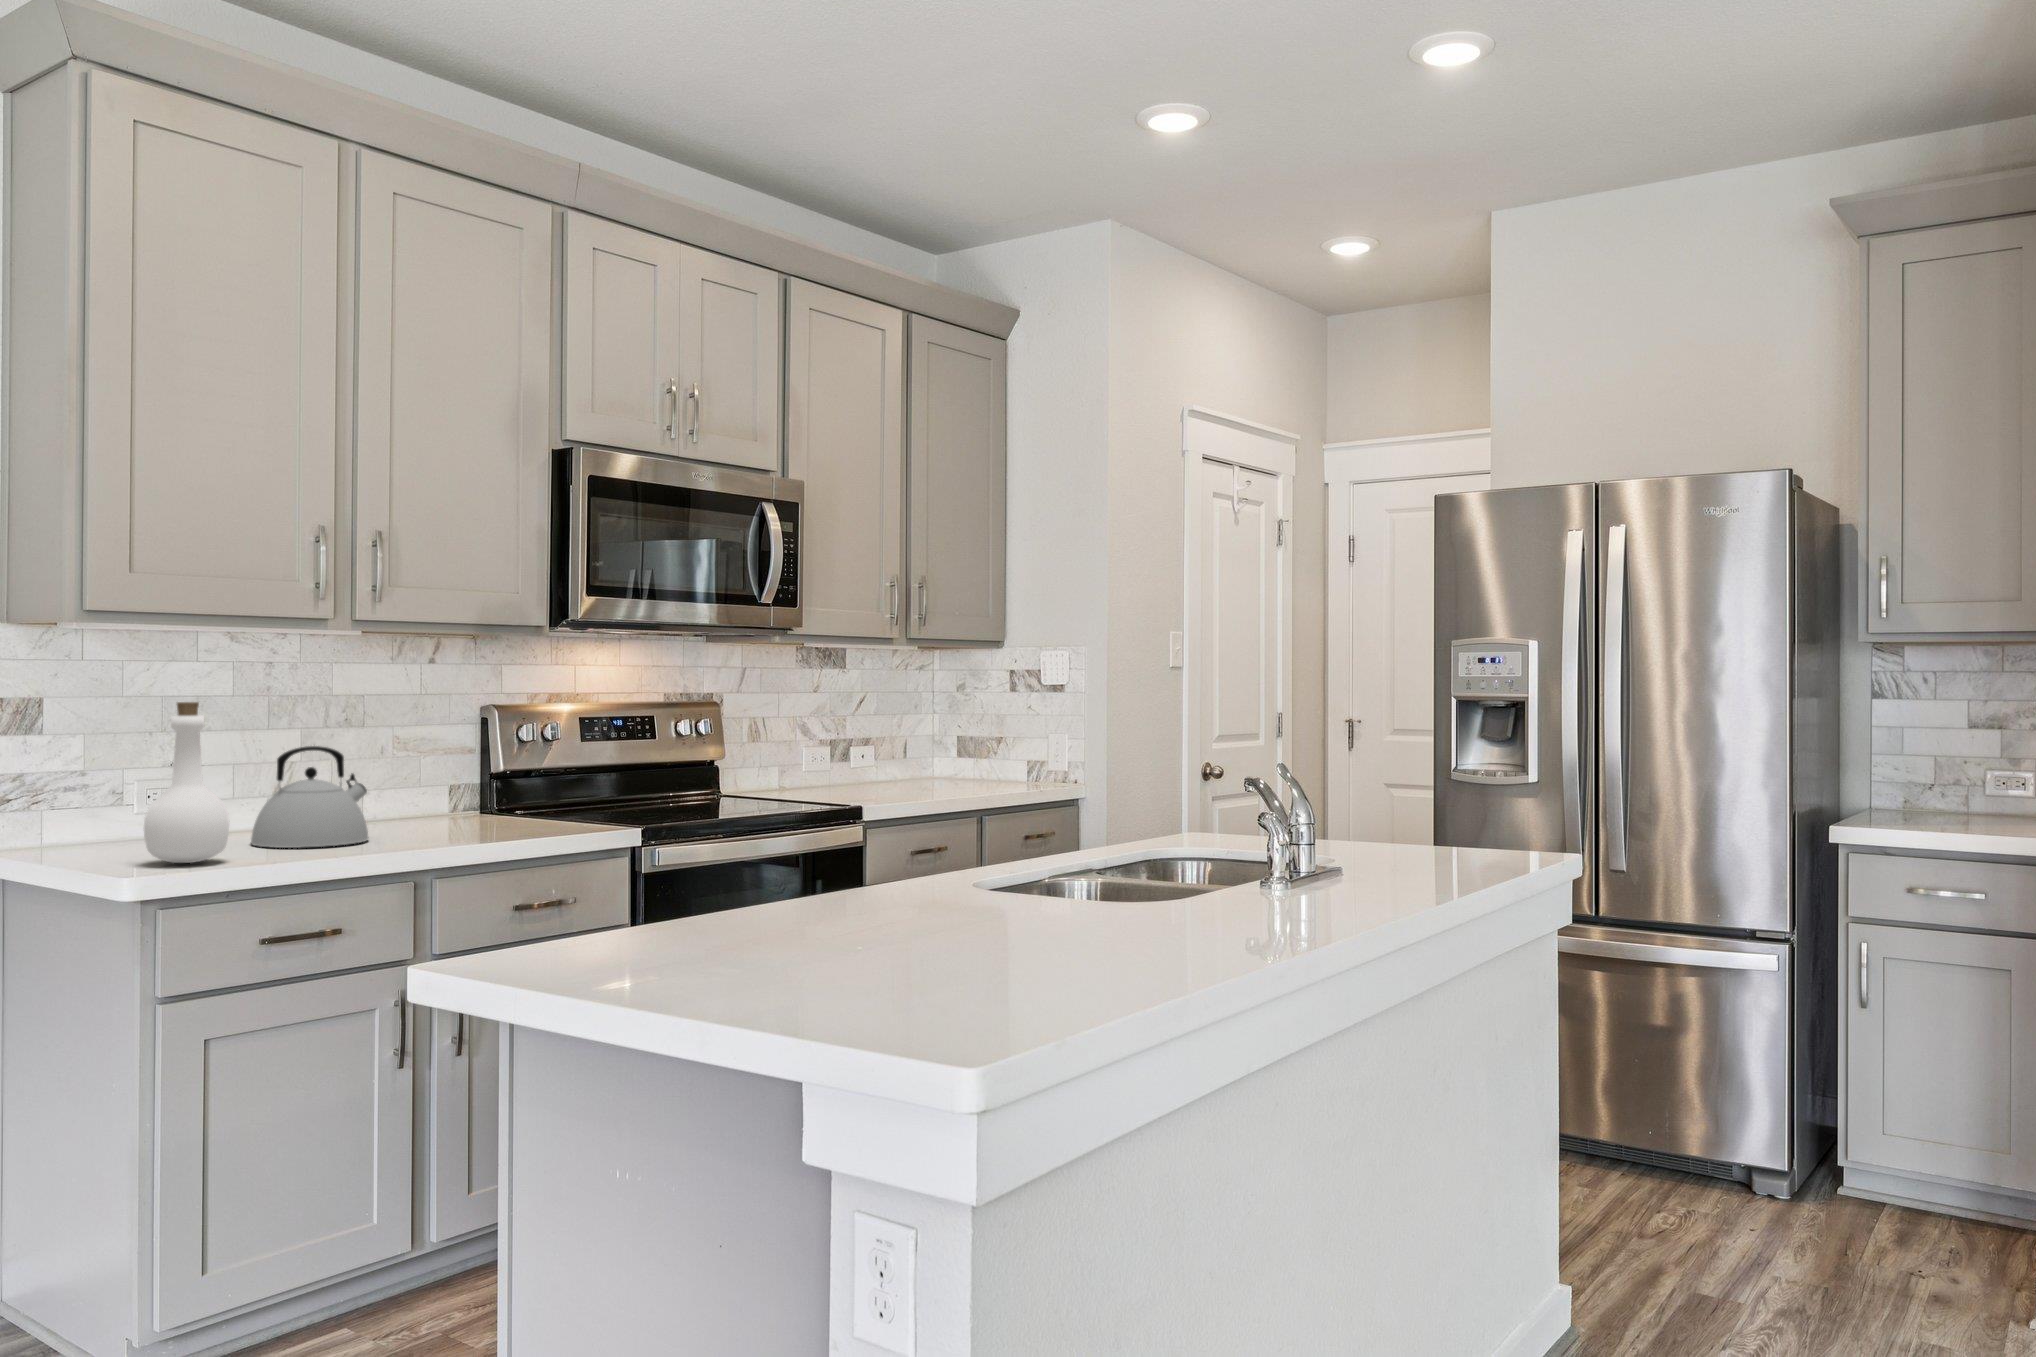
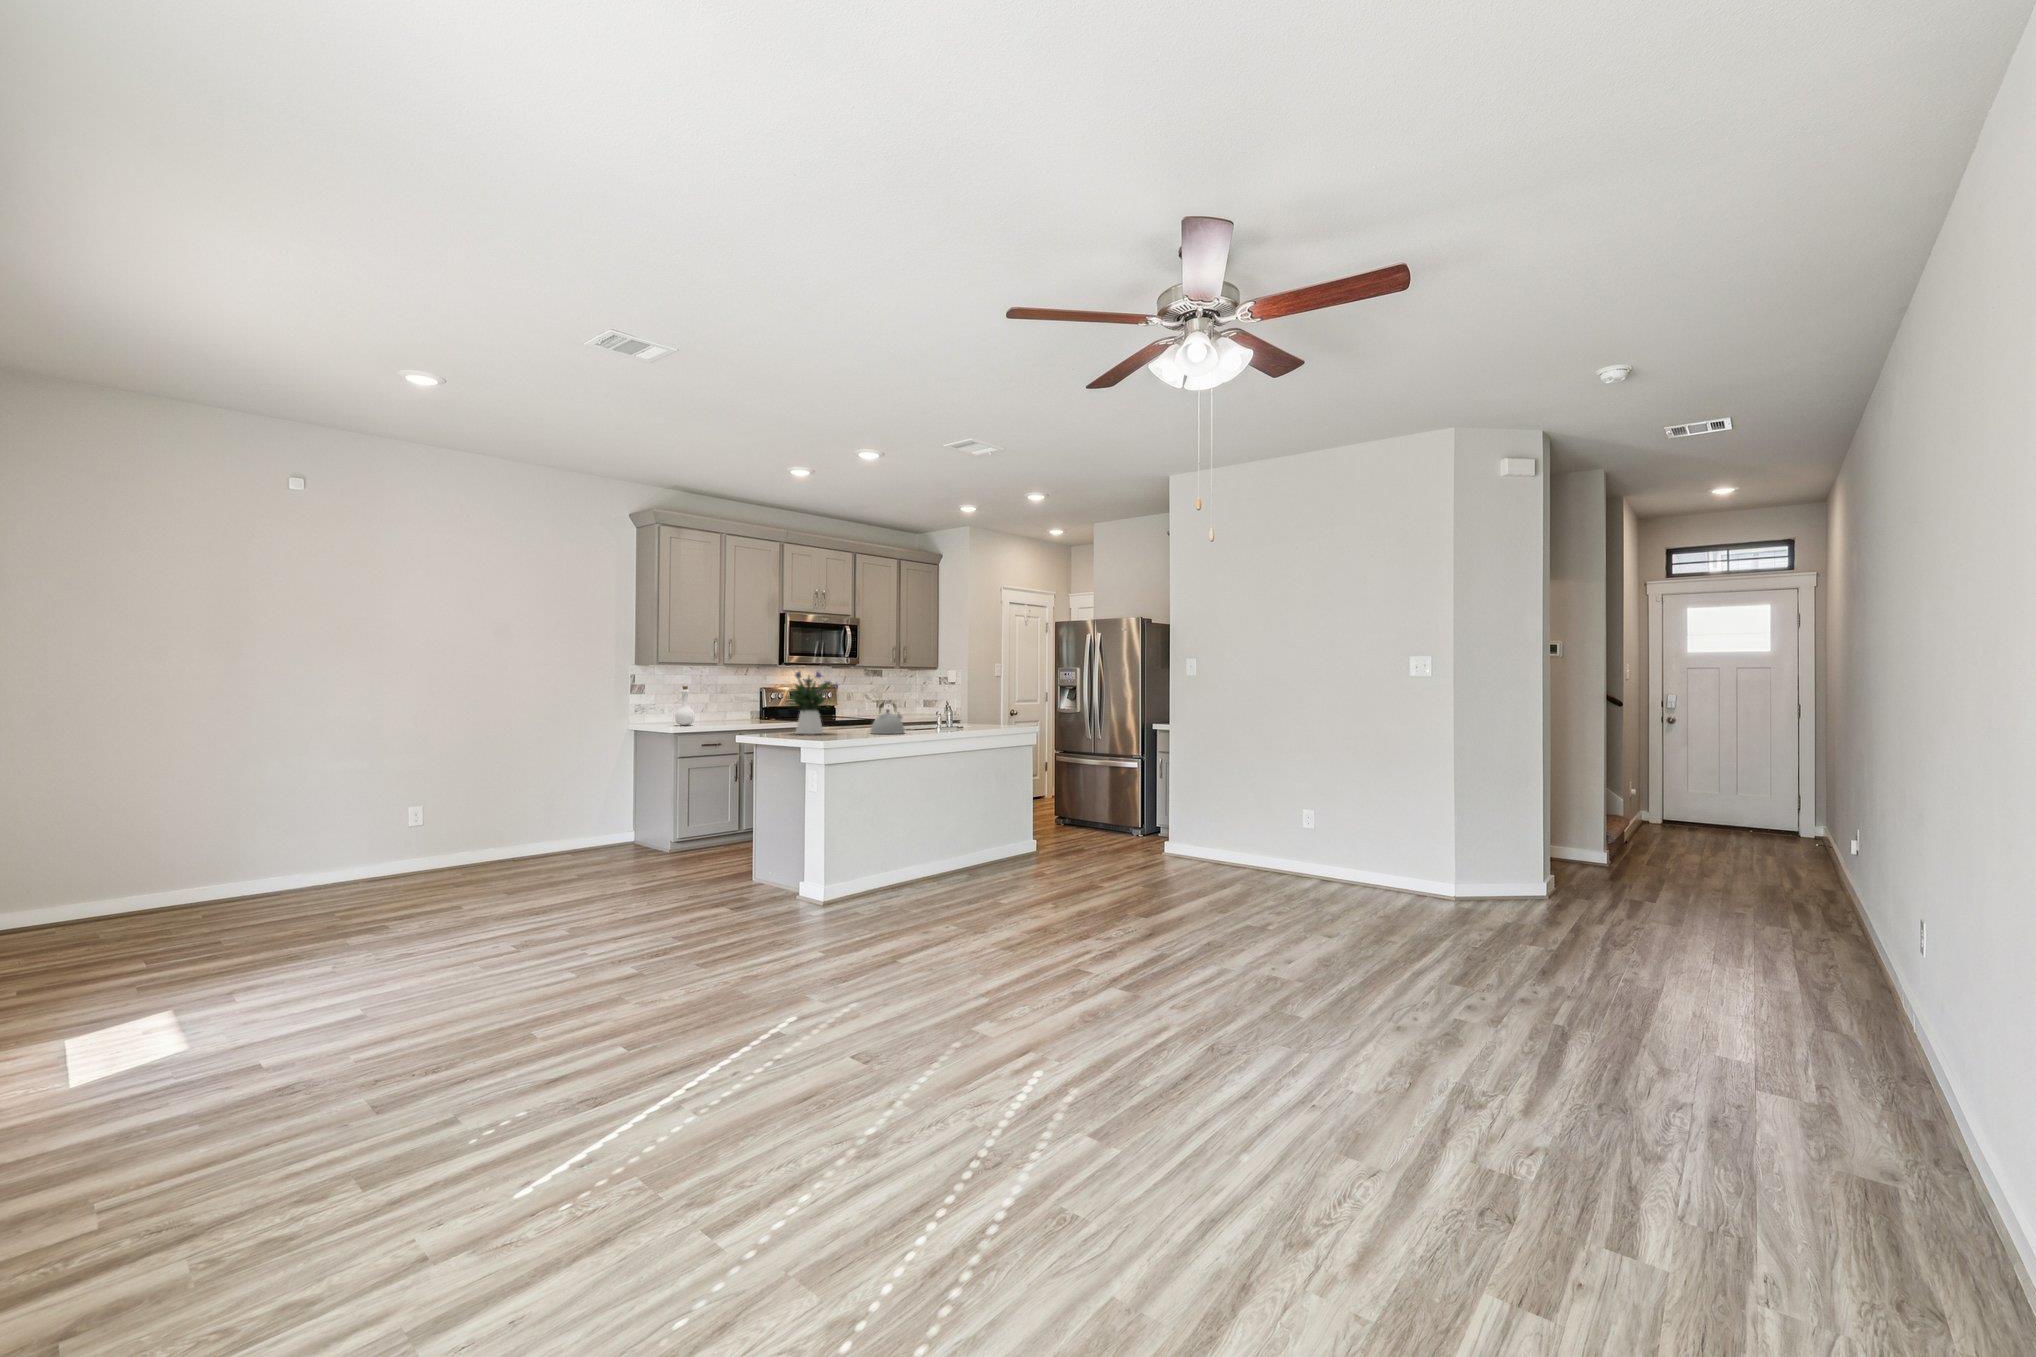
flower arrangement: none [622,604,978,966] -> present [786,671,838,734]
kettle: present [251,746,368,848] -> present [870,704,905,734]

